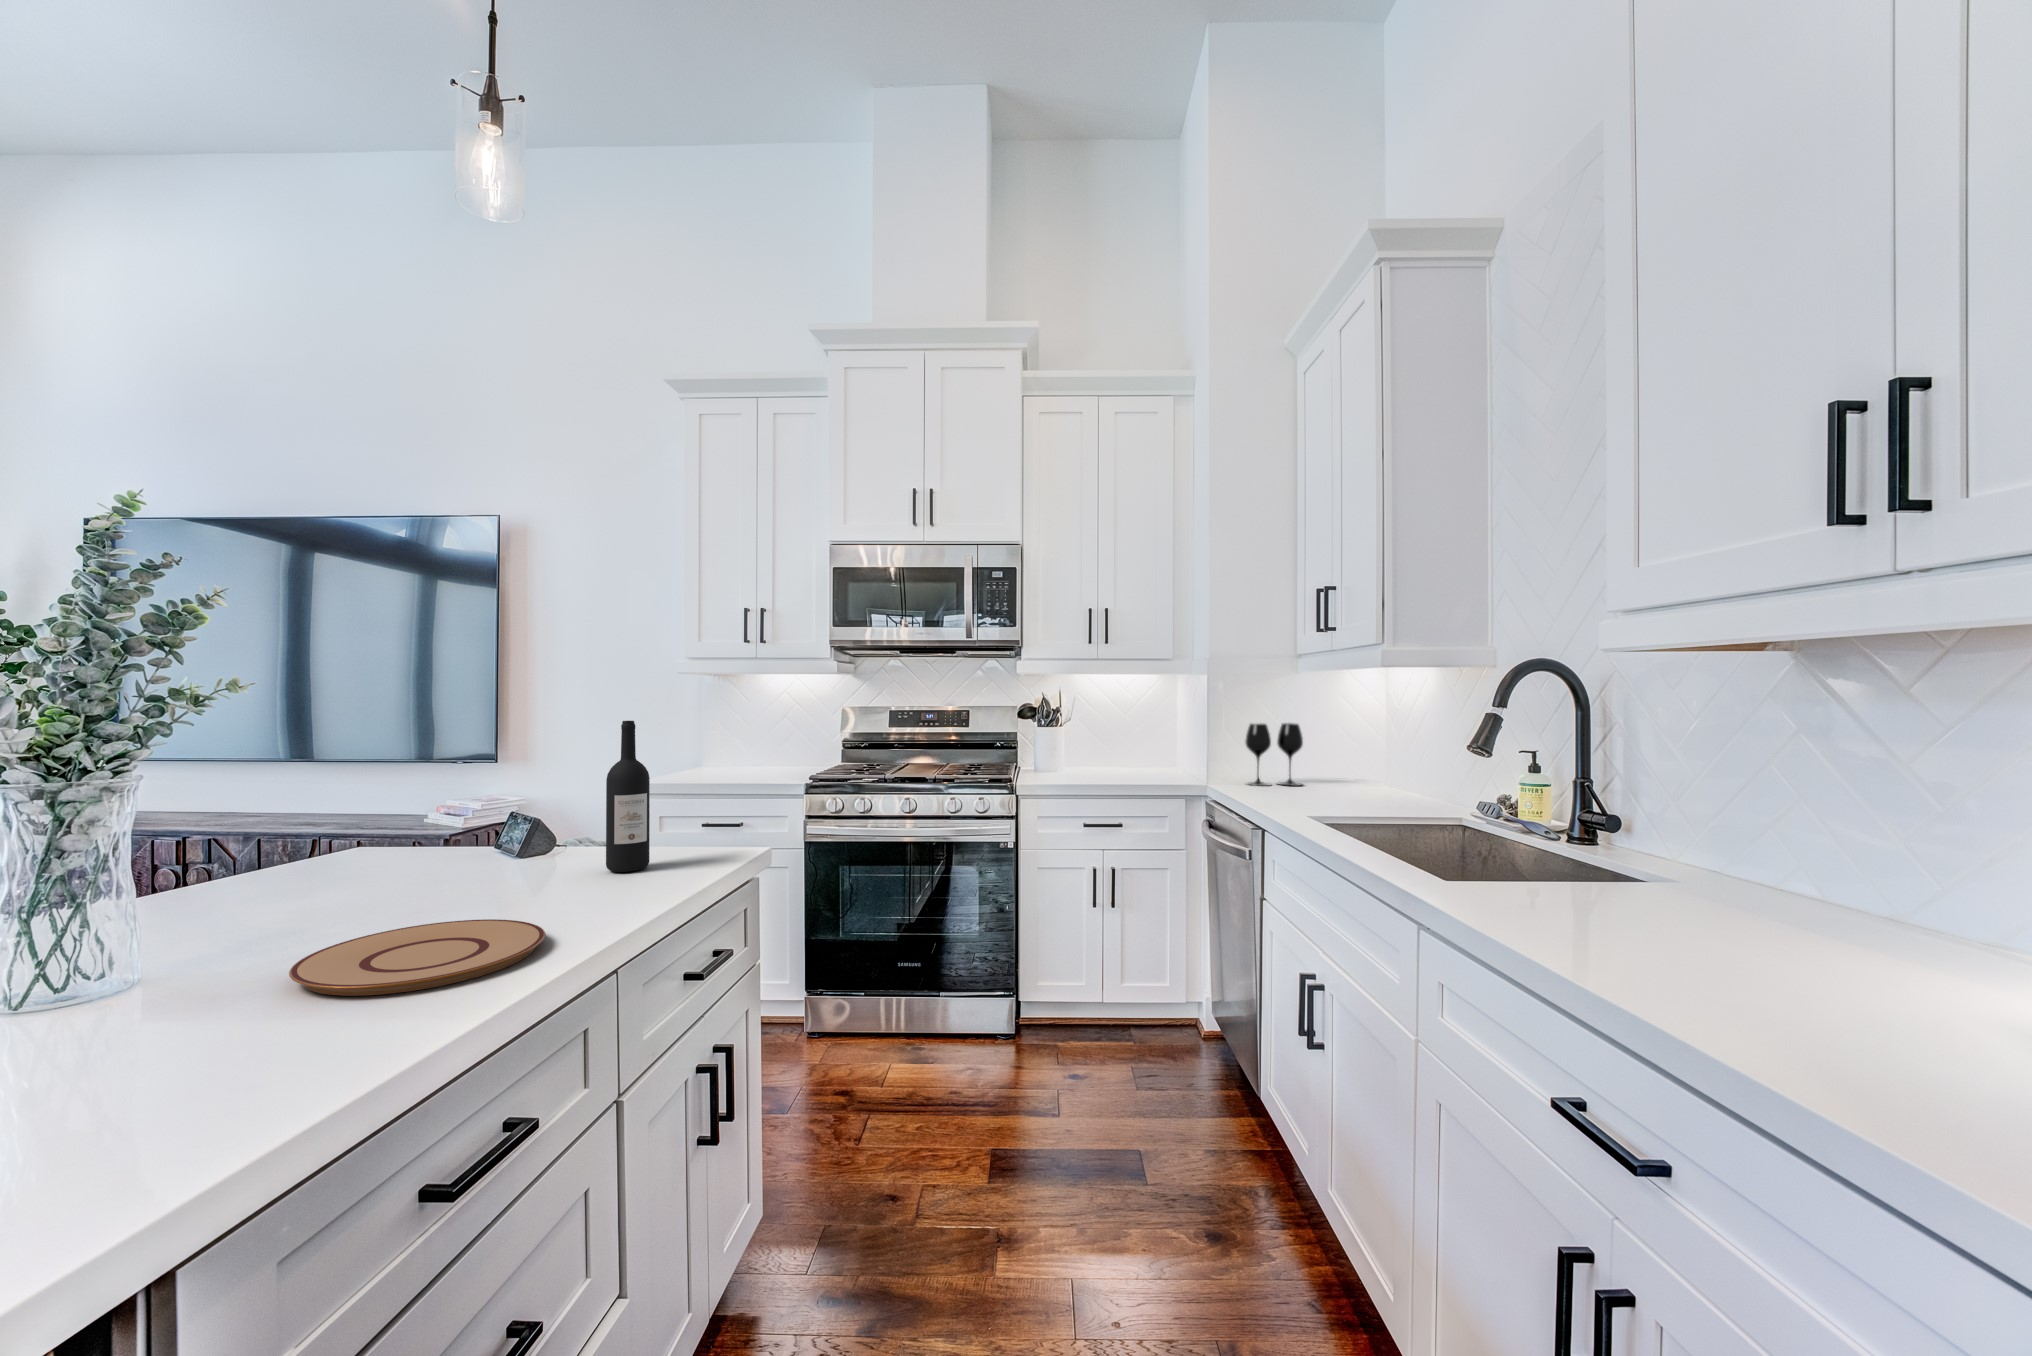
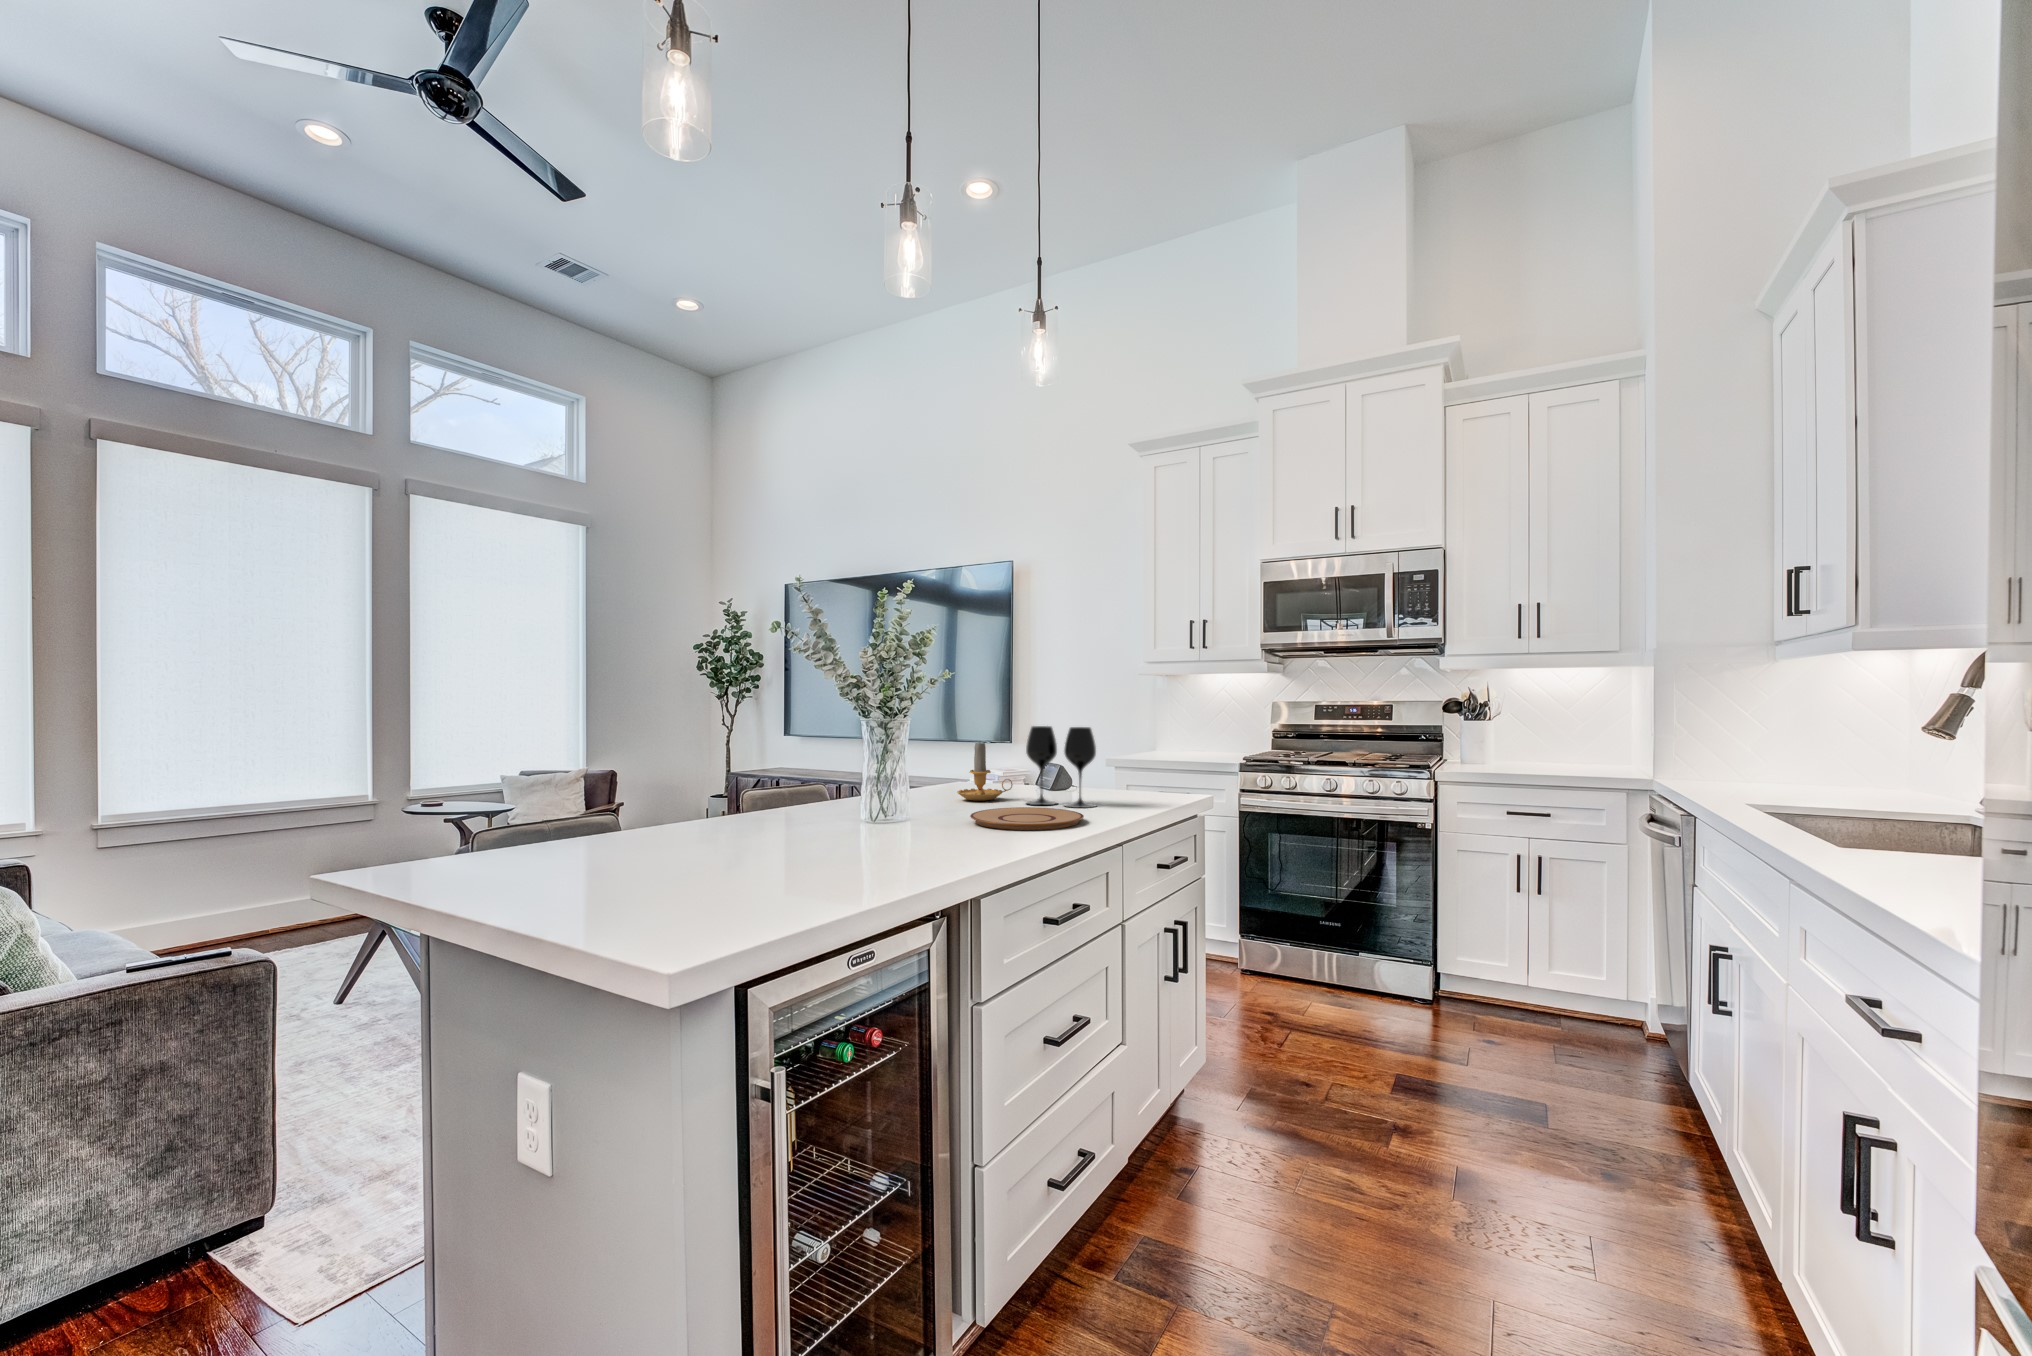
wine bottle: present [606,721,650,872] -> none [1105,698,1132,799]
wine glass: present [1245,723,1303,786] -> present [1026,726,1096,808]
candle: none [318,796,437,903] -> present [957,743,1013,801]

